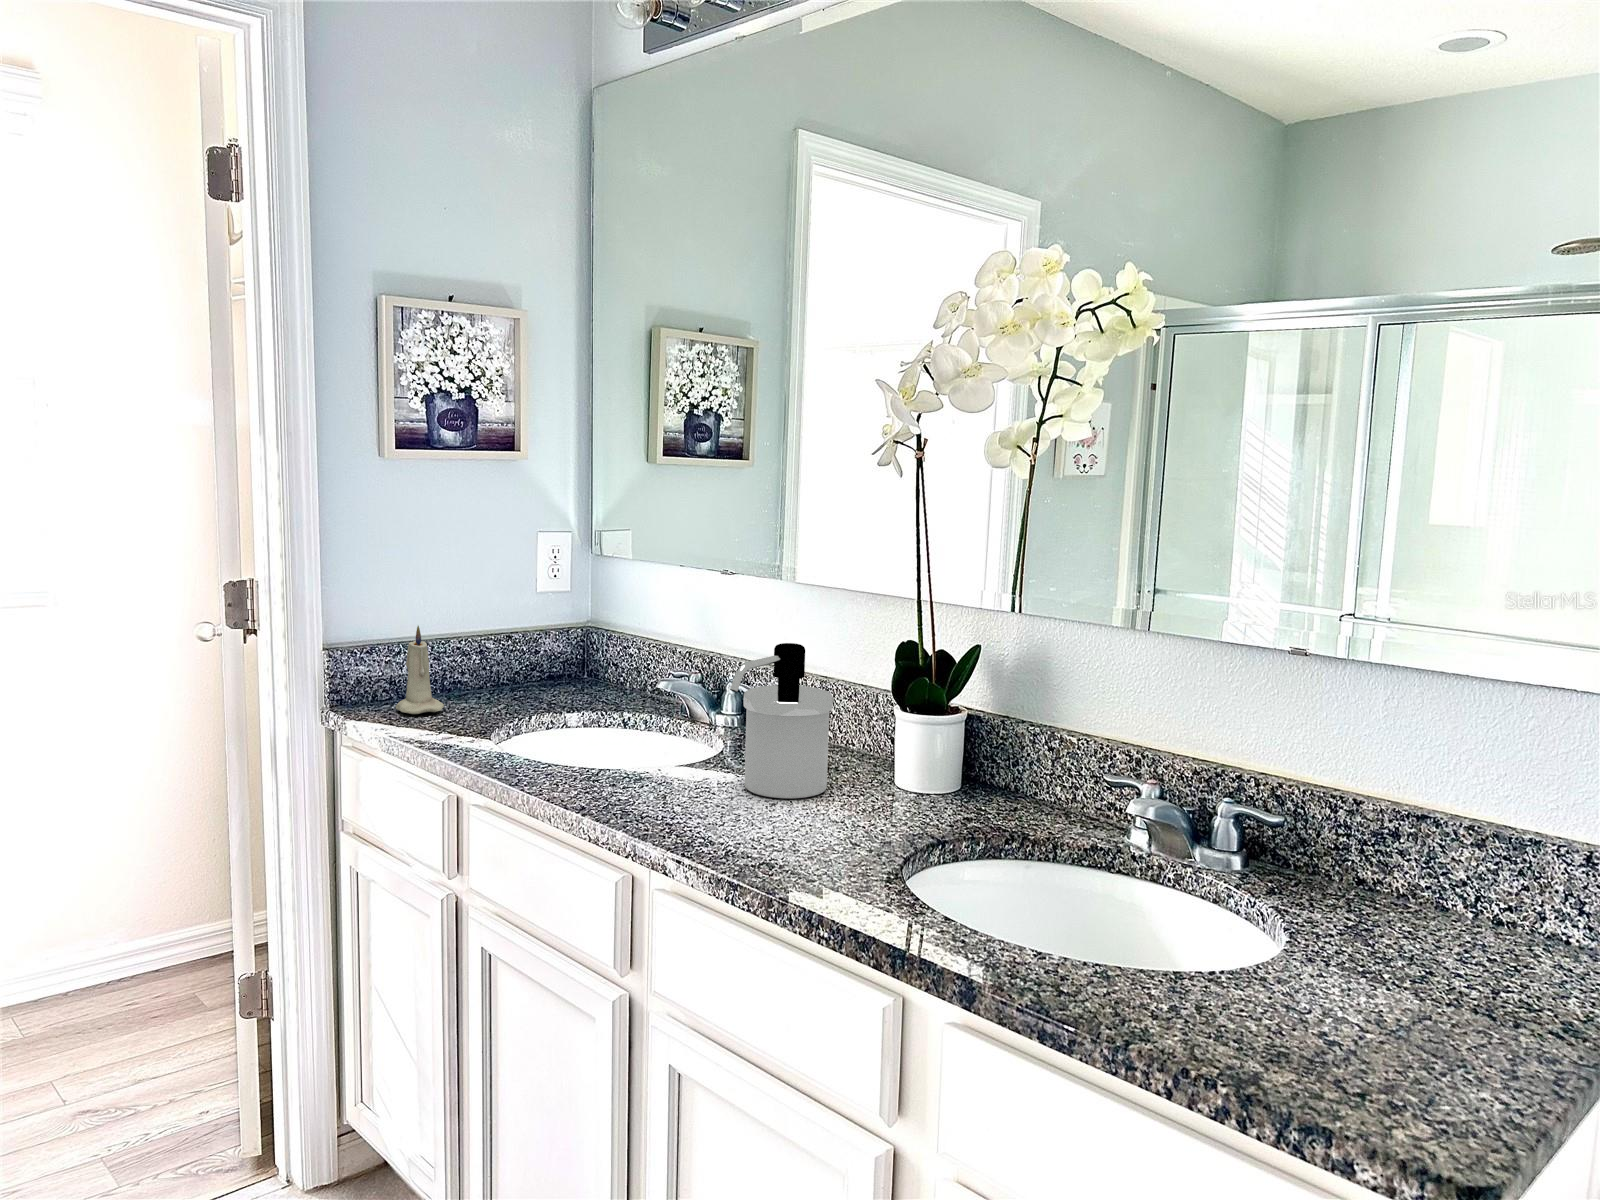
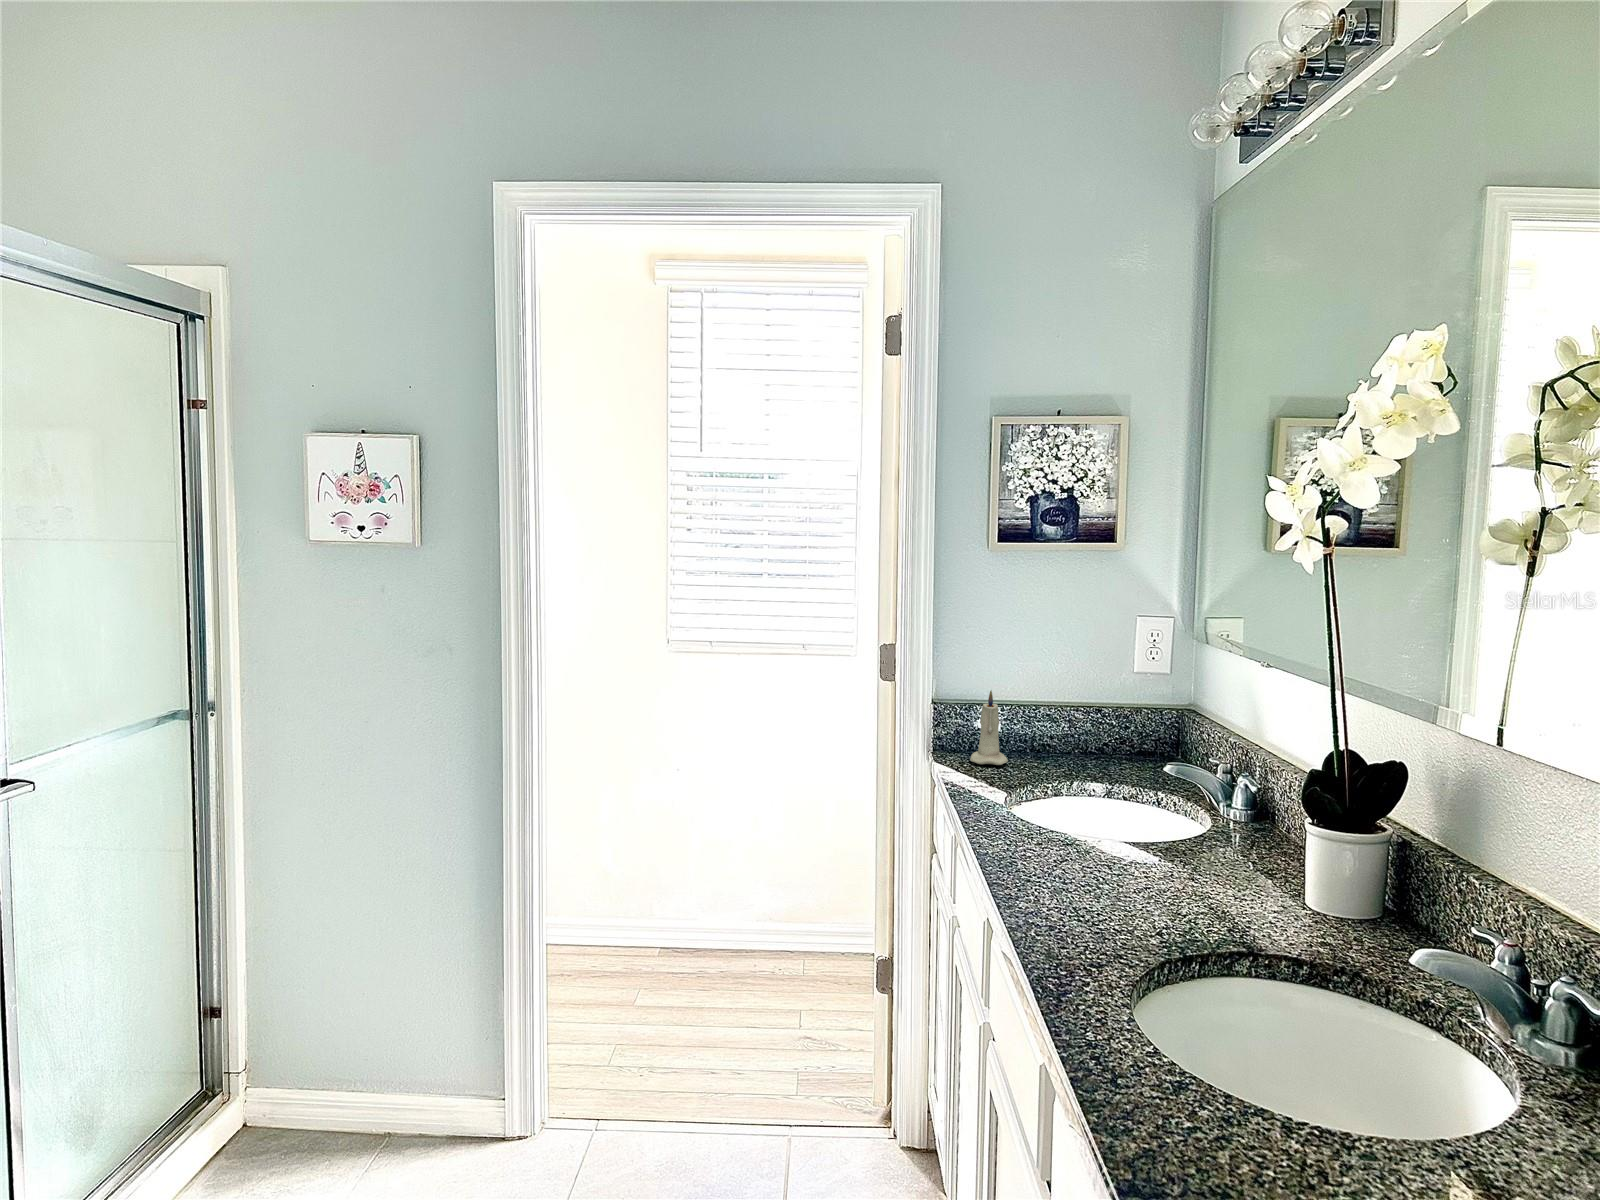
soap dispenser: present [730,643,833,798] -> none [1106,733,1241,888]

